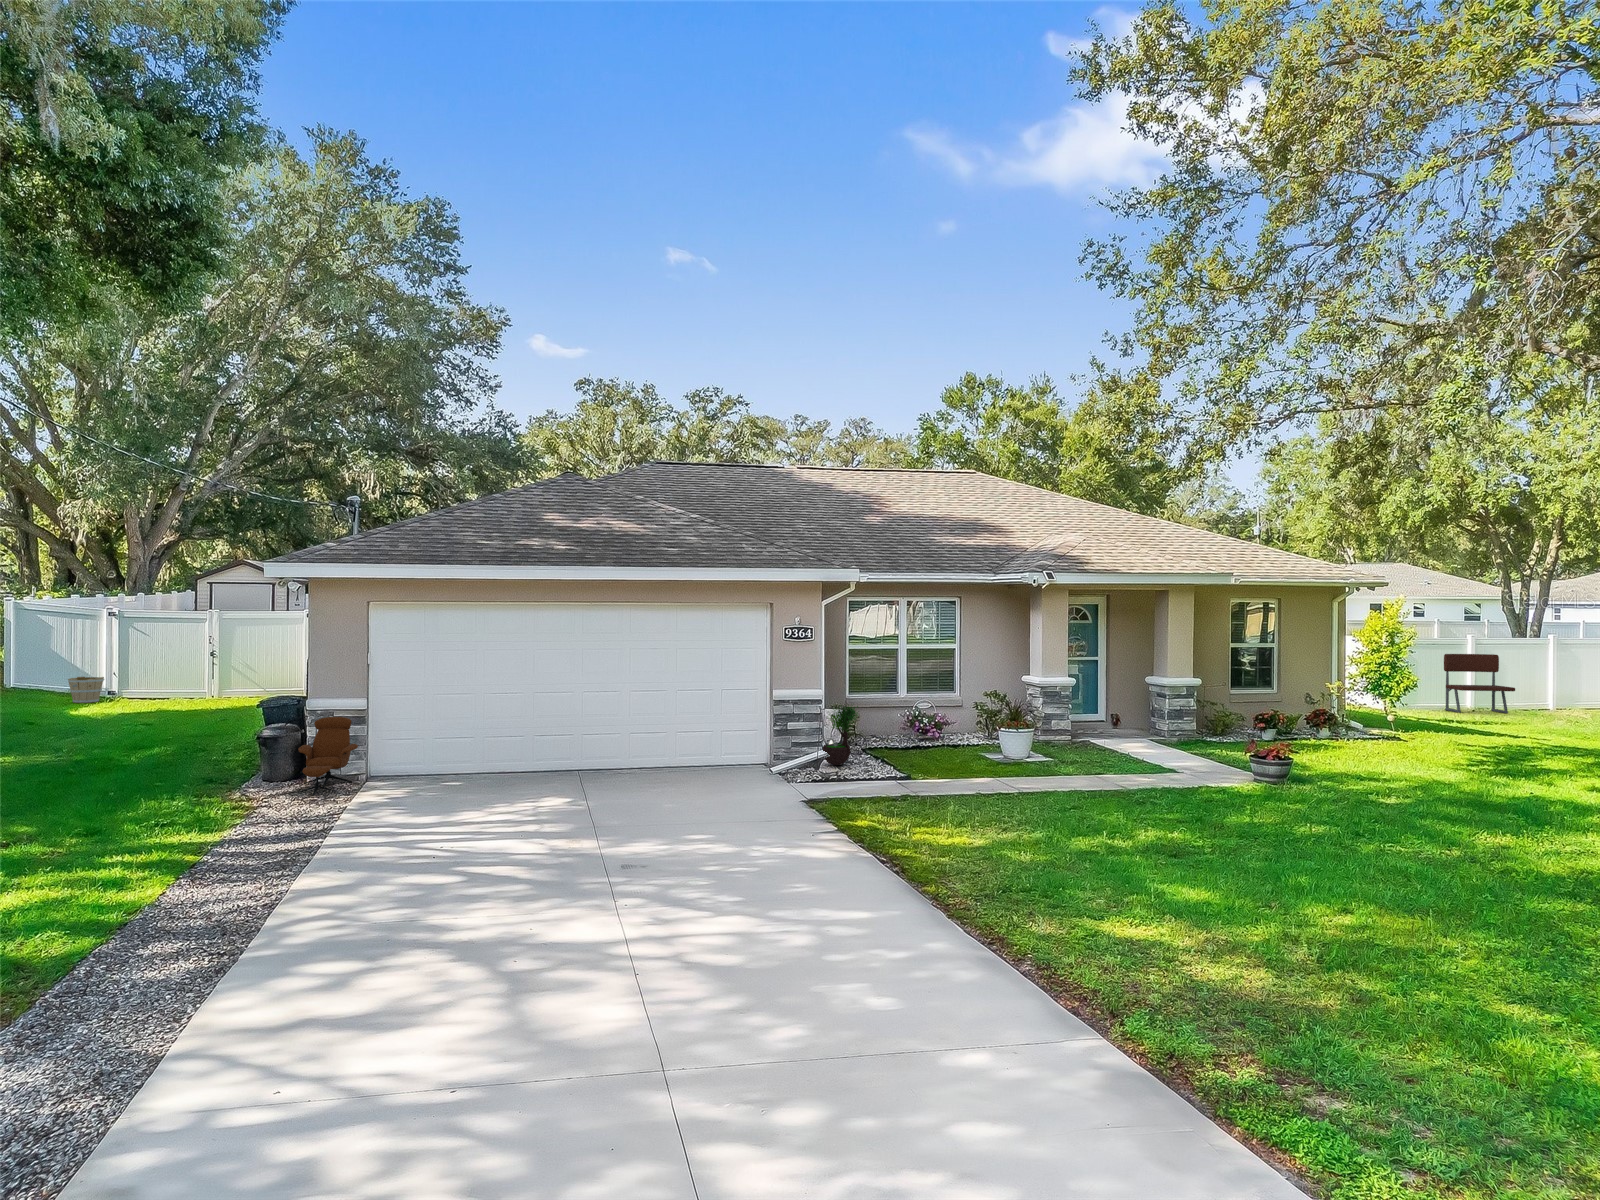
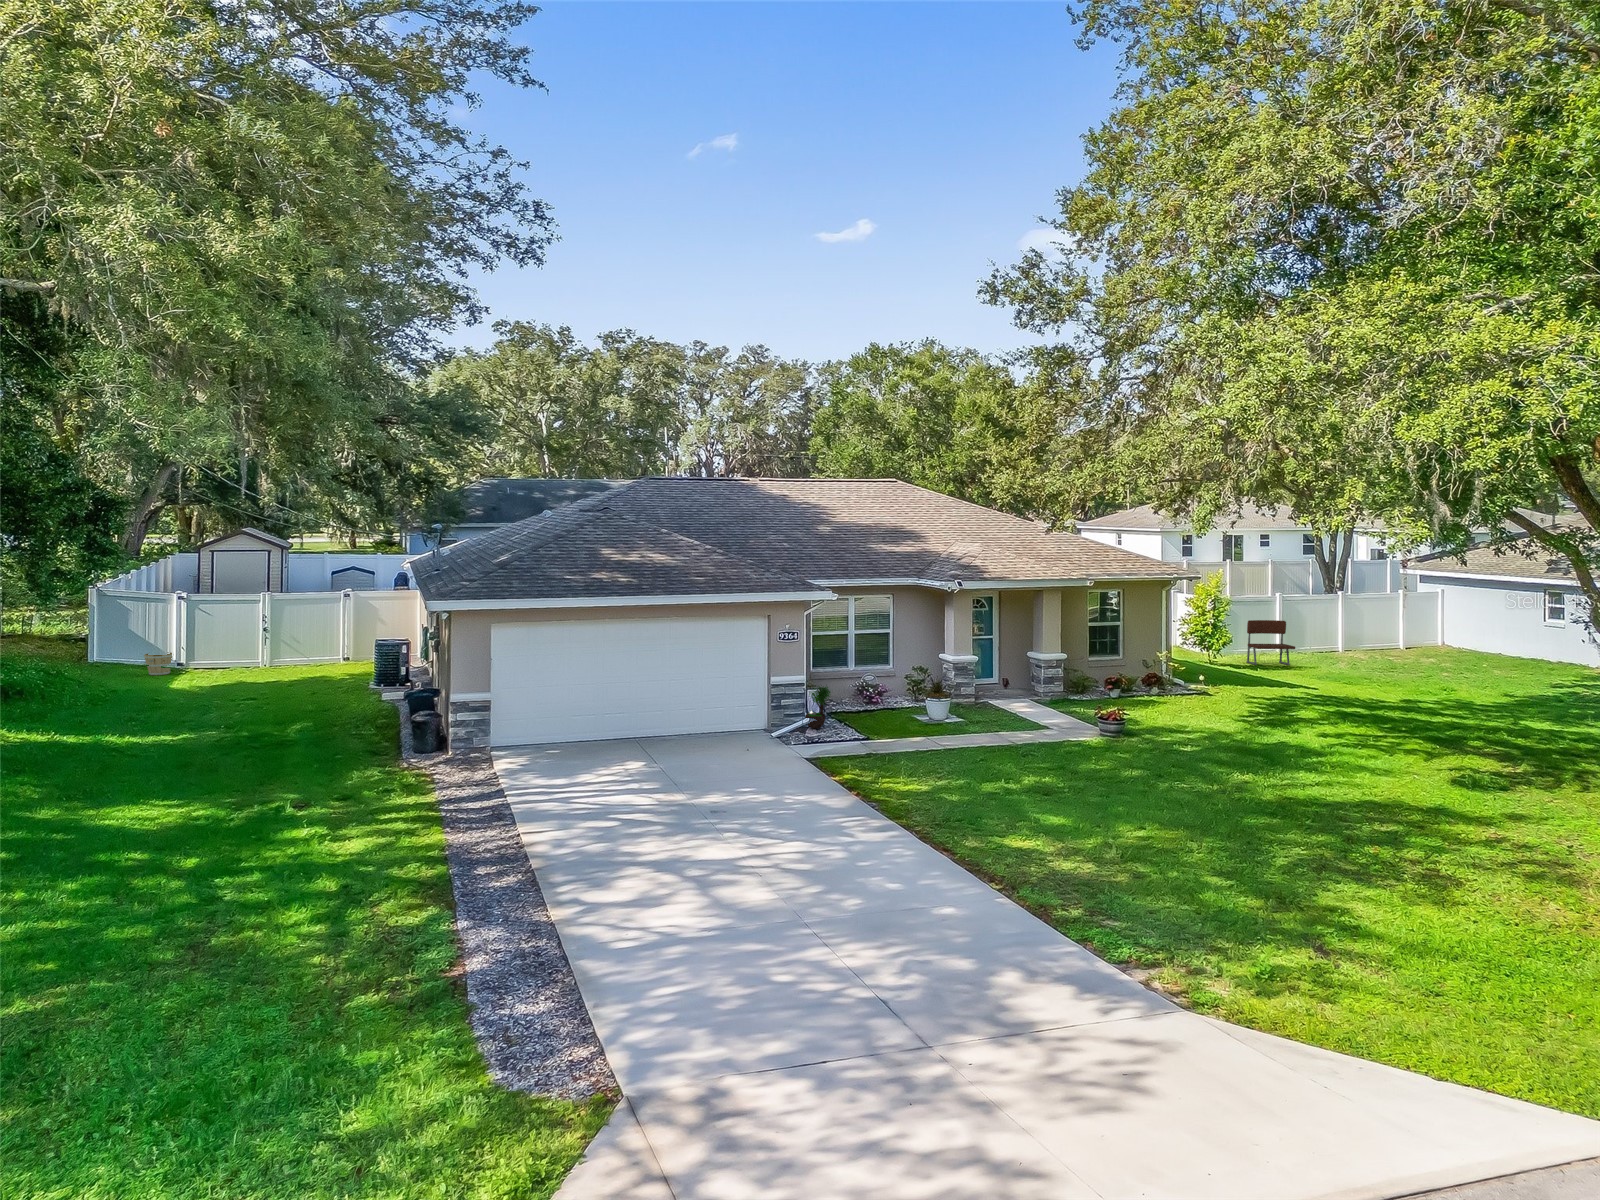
lounge chair: present [298,717,358,795] -> none [442,706,483,765]

